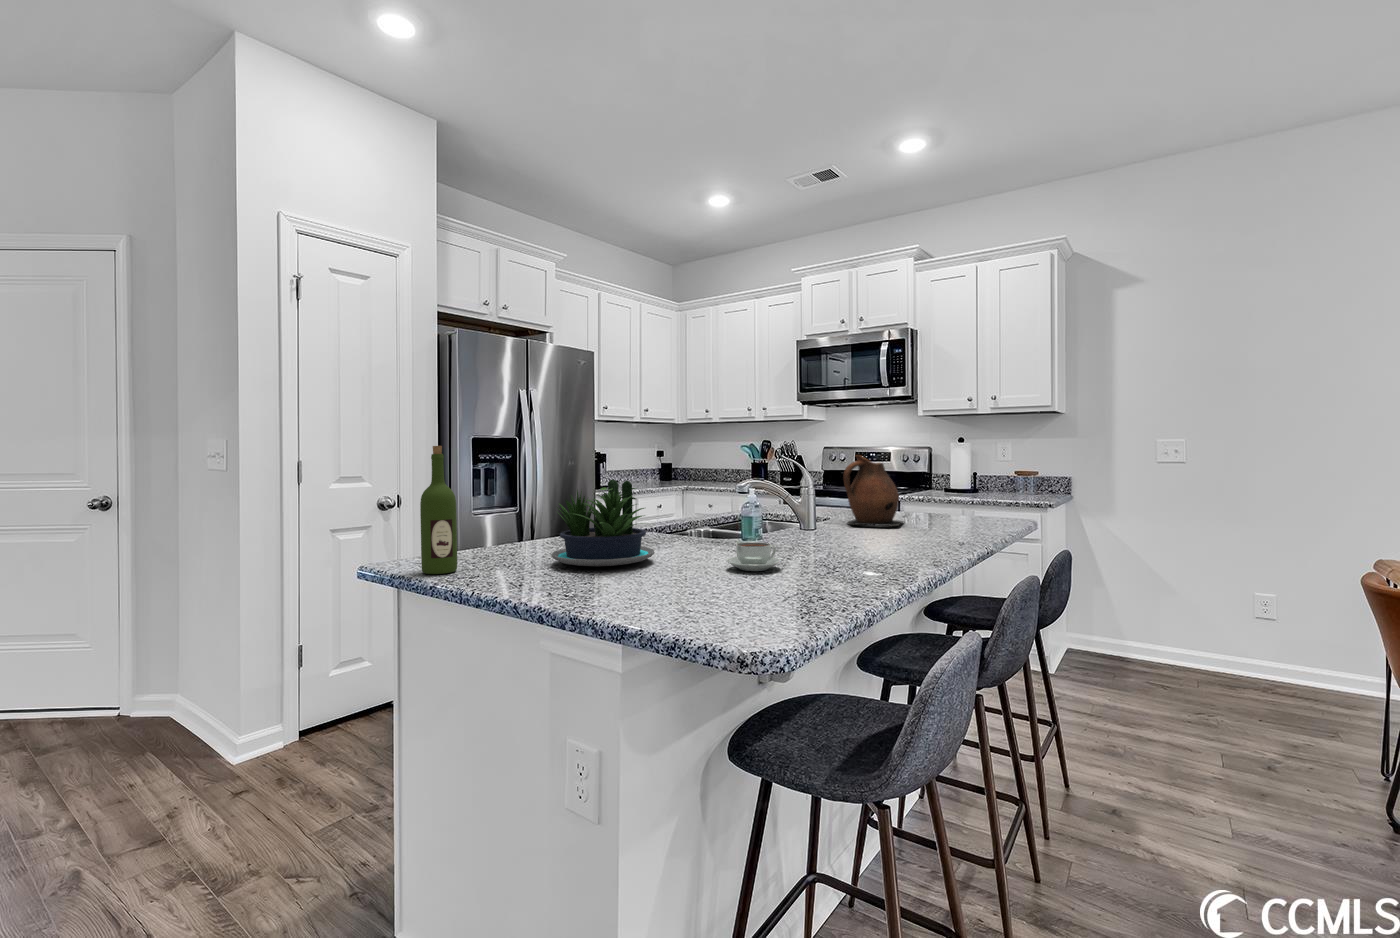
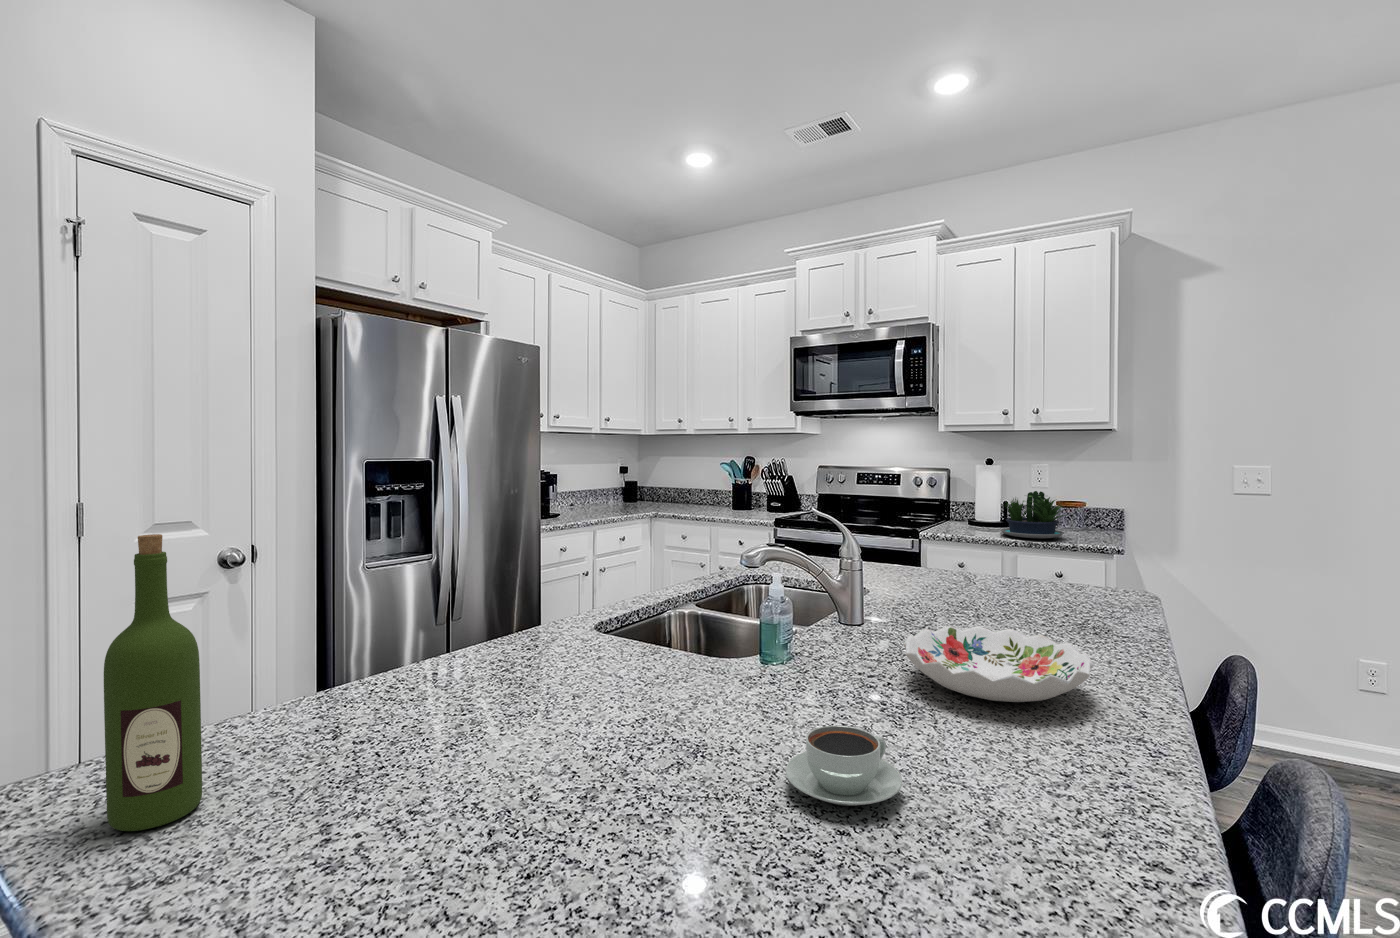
ceramic pitcher: present [844,455,904,527] -> none [908,503,999,618]
potted plant: present [551,479,655,566] -> present [1001,491,1065,538]
decorative bowl: none [812,519,913,549] -> present [903,626,1094,702]

